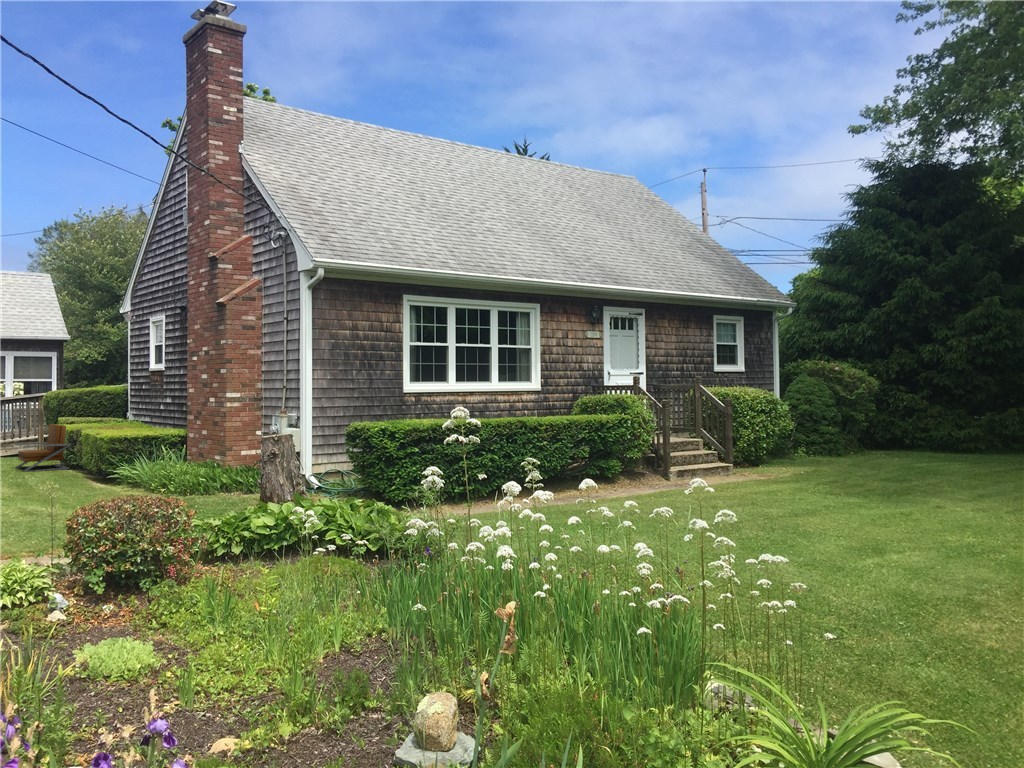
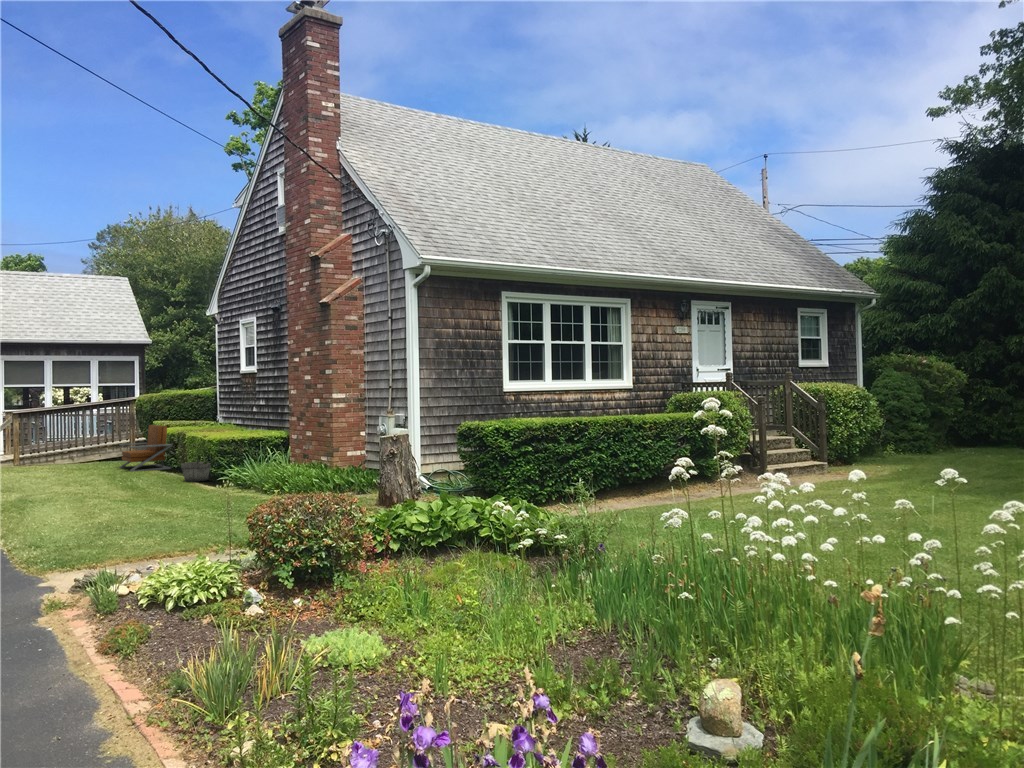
wooden bucket: none [69,457,103,482] -> present [181,460,211,481]

